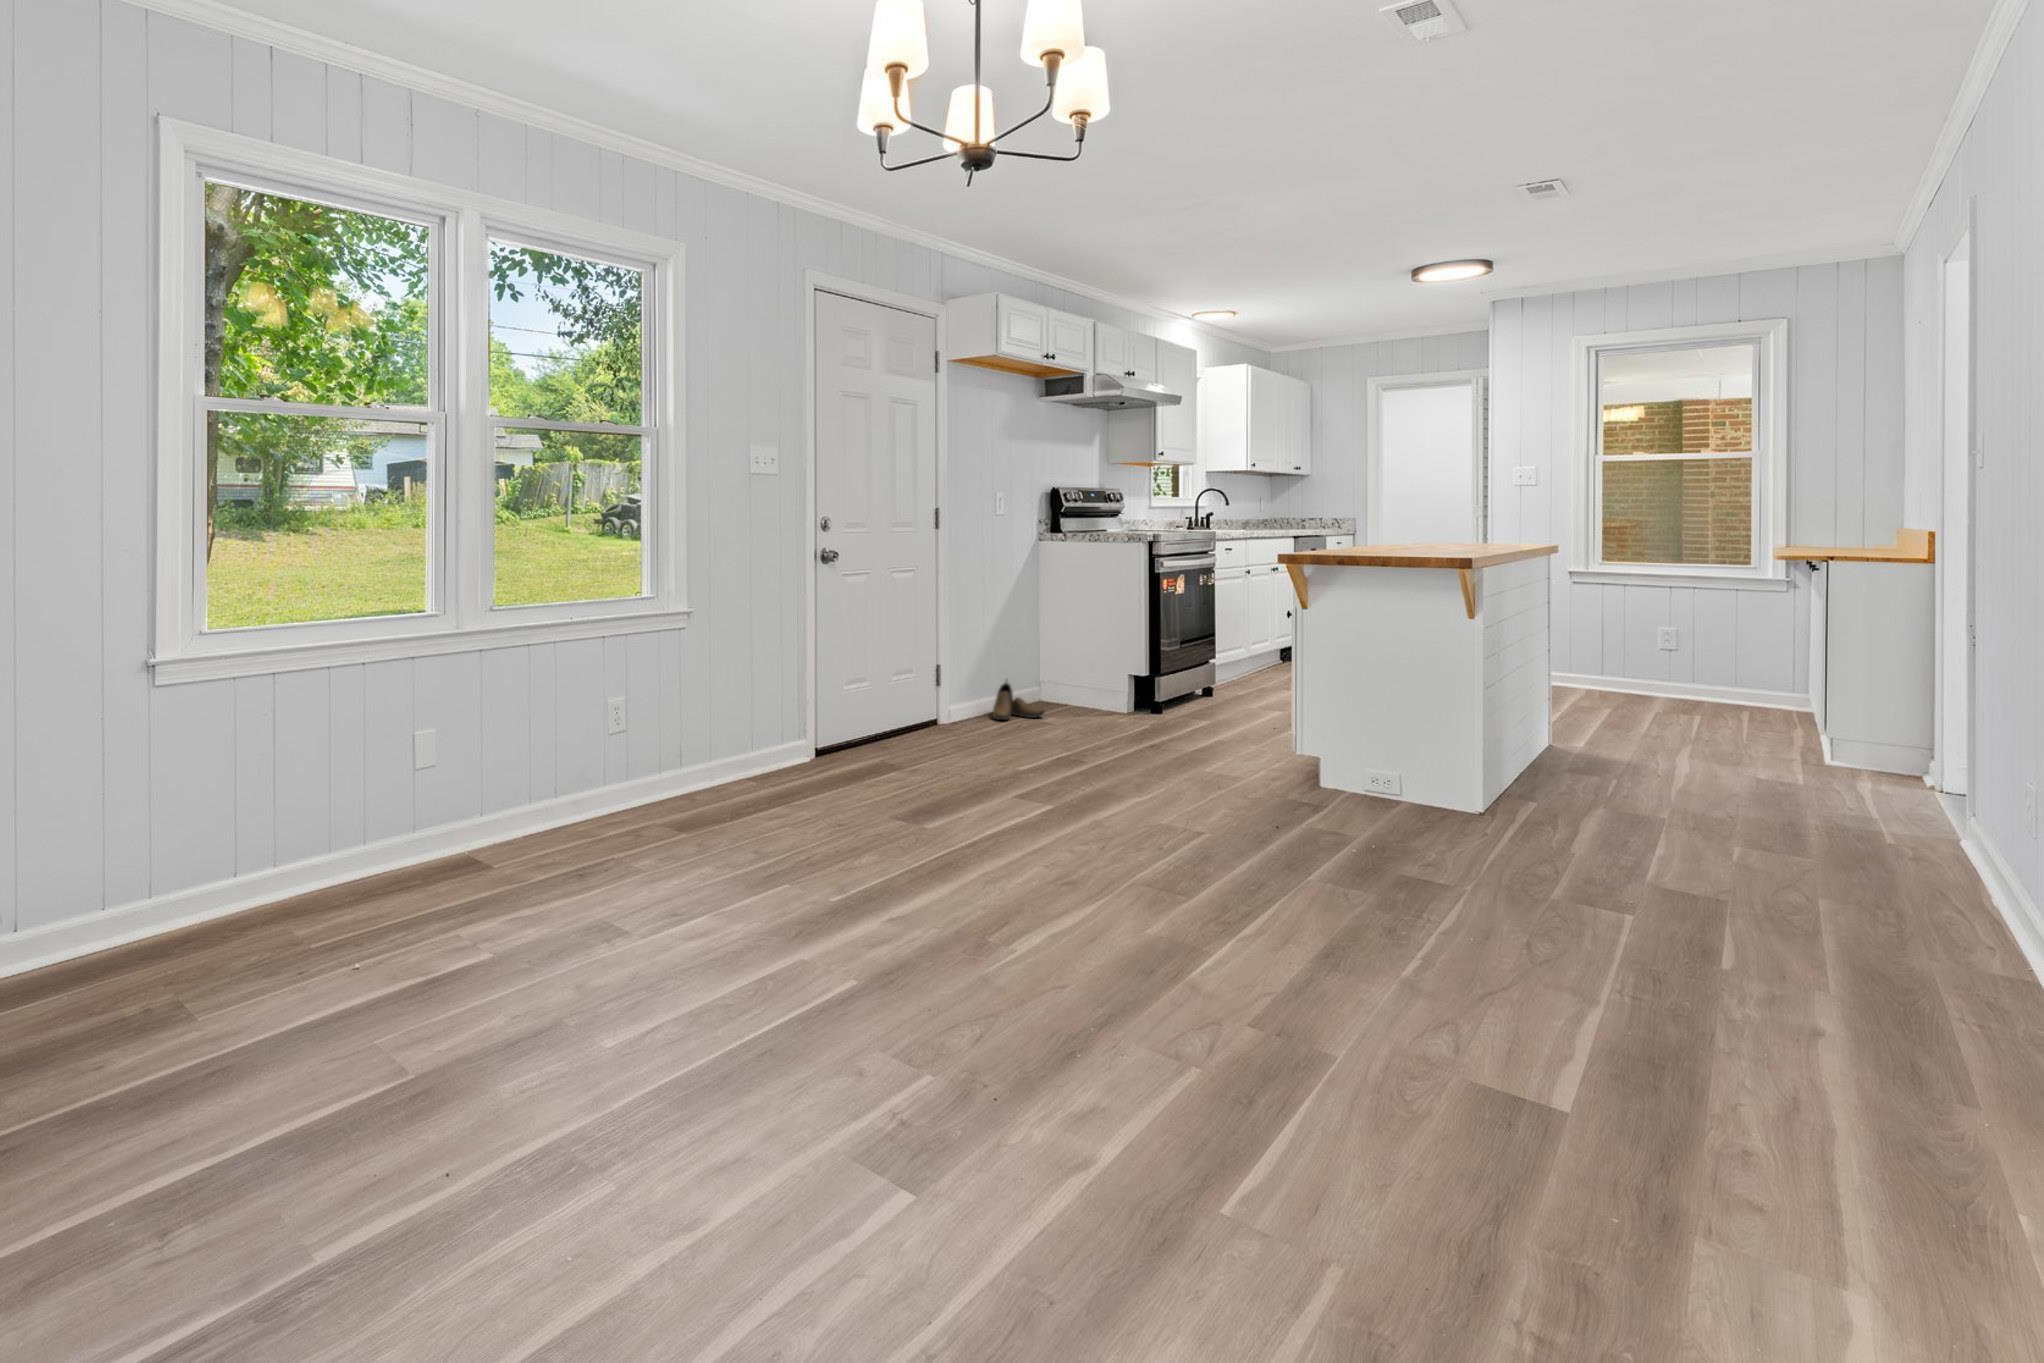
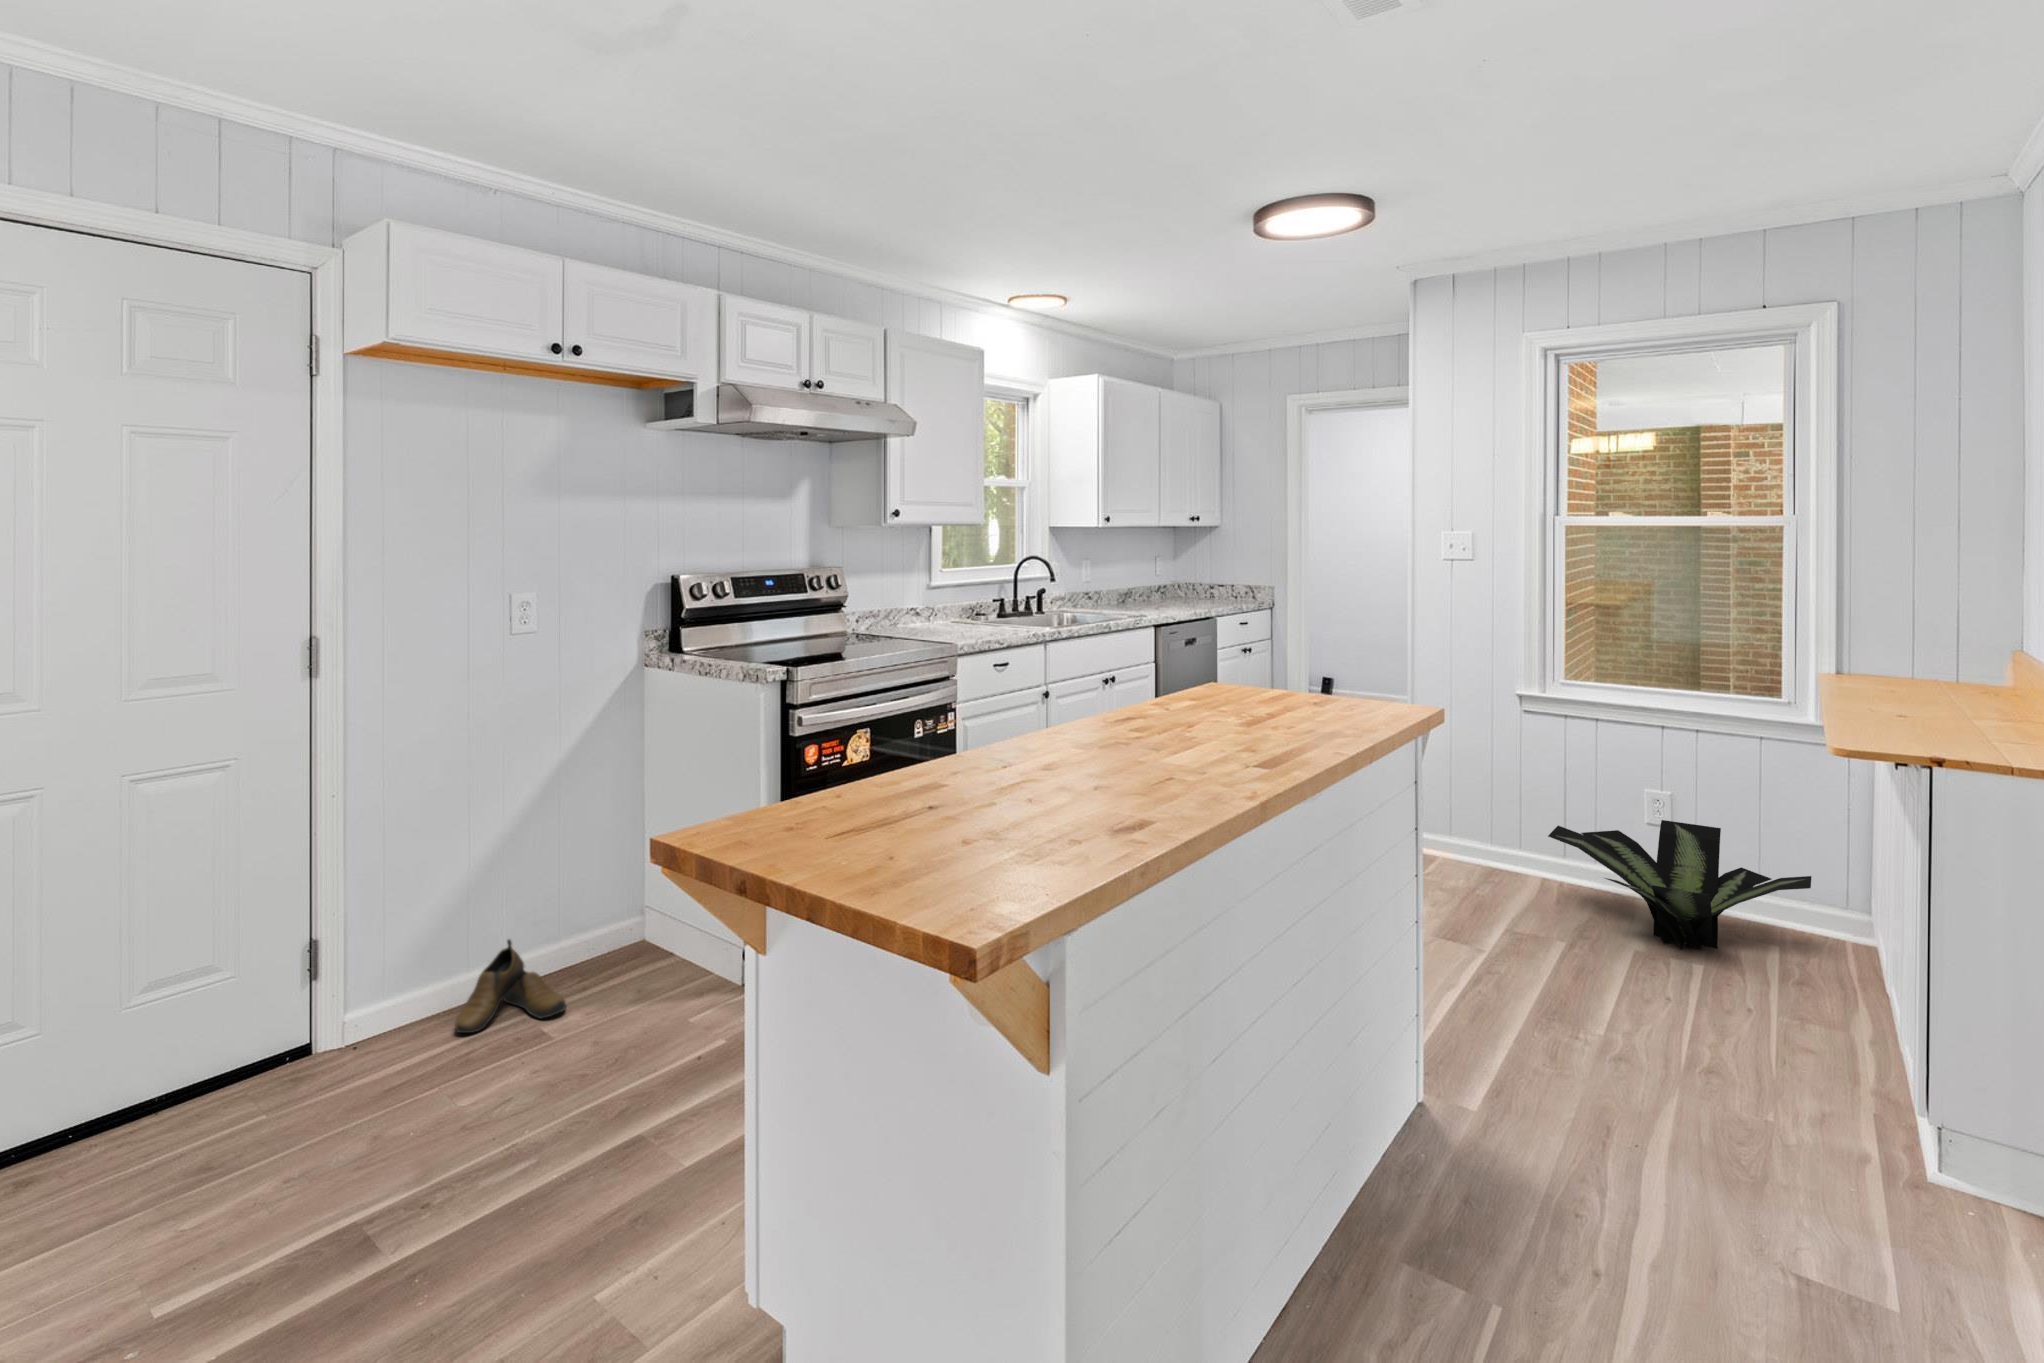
potted plant: none [1592,650,1763,715] -> present [1548,820,1811,950]

